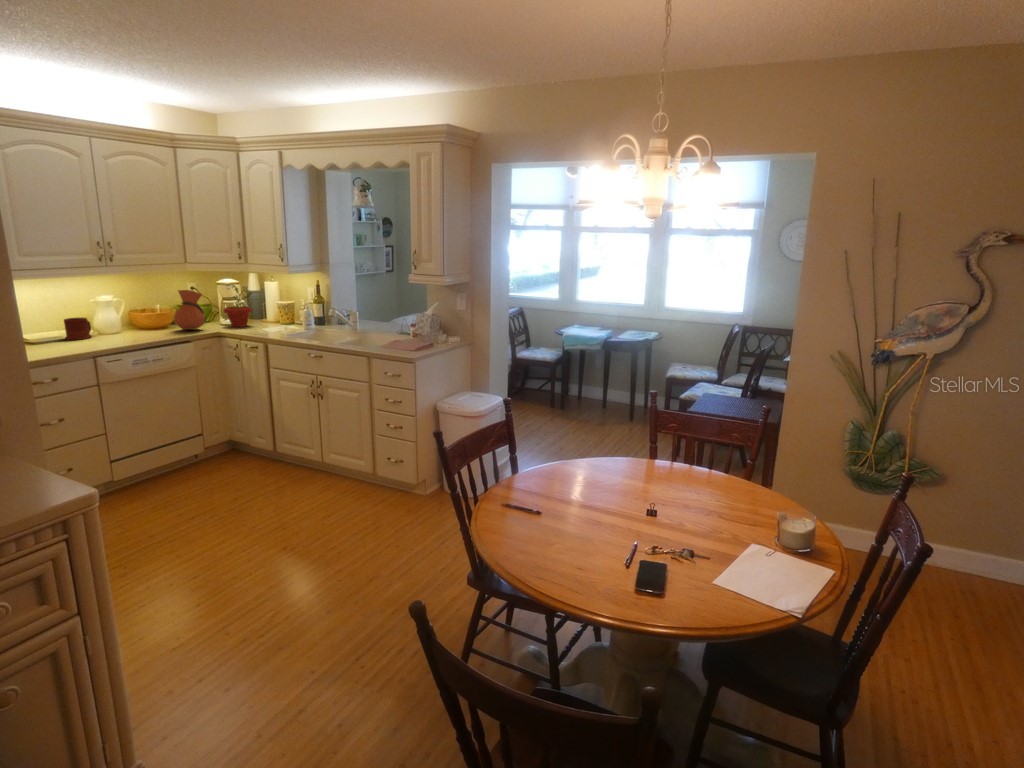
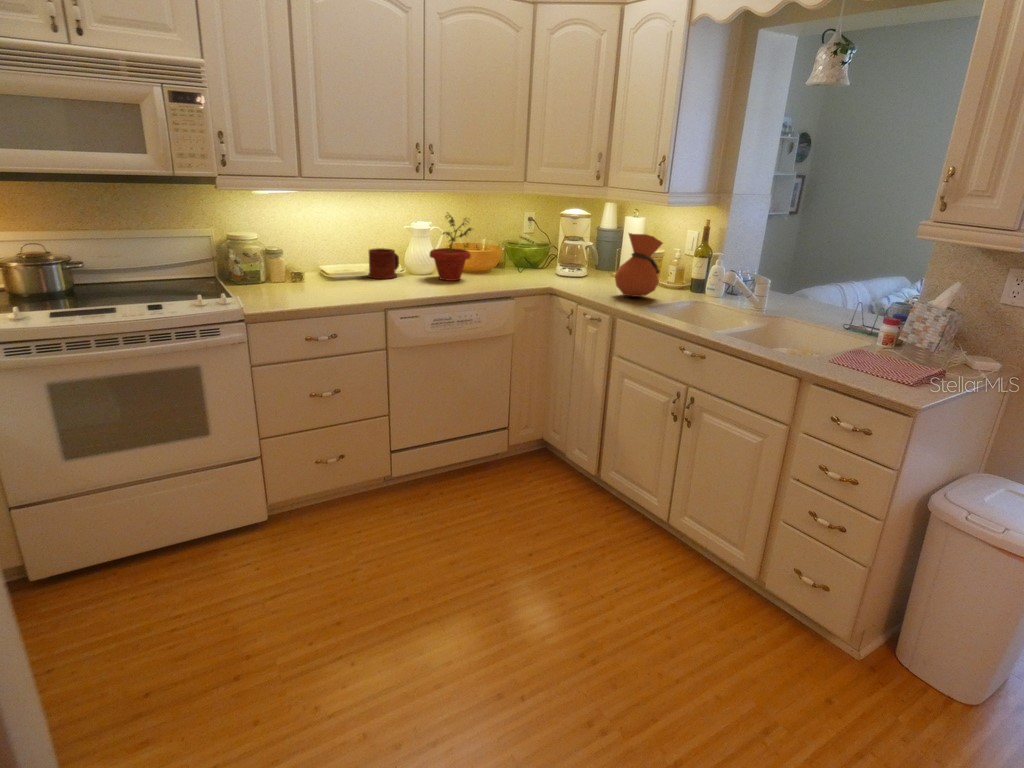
potted plant: present [224,285,252,327] -> present [430,215,471,281]
vase: present [174,290,205,330] -> present [615,233,663,297]

